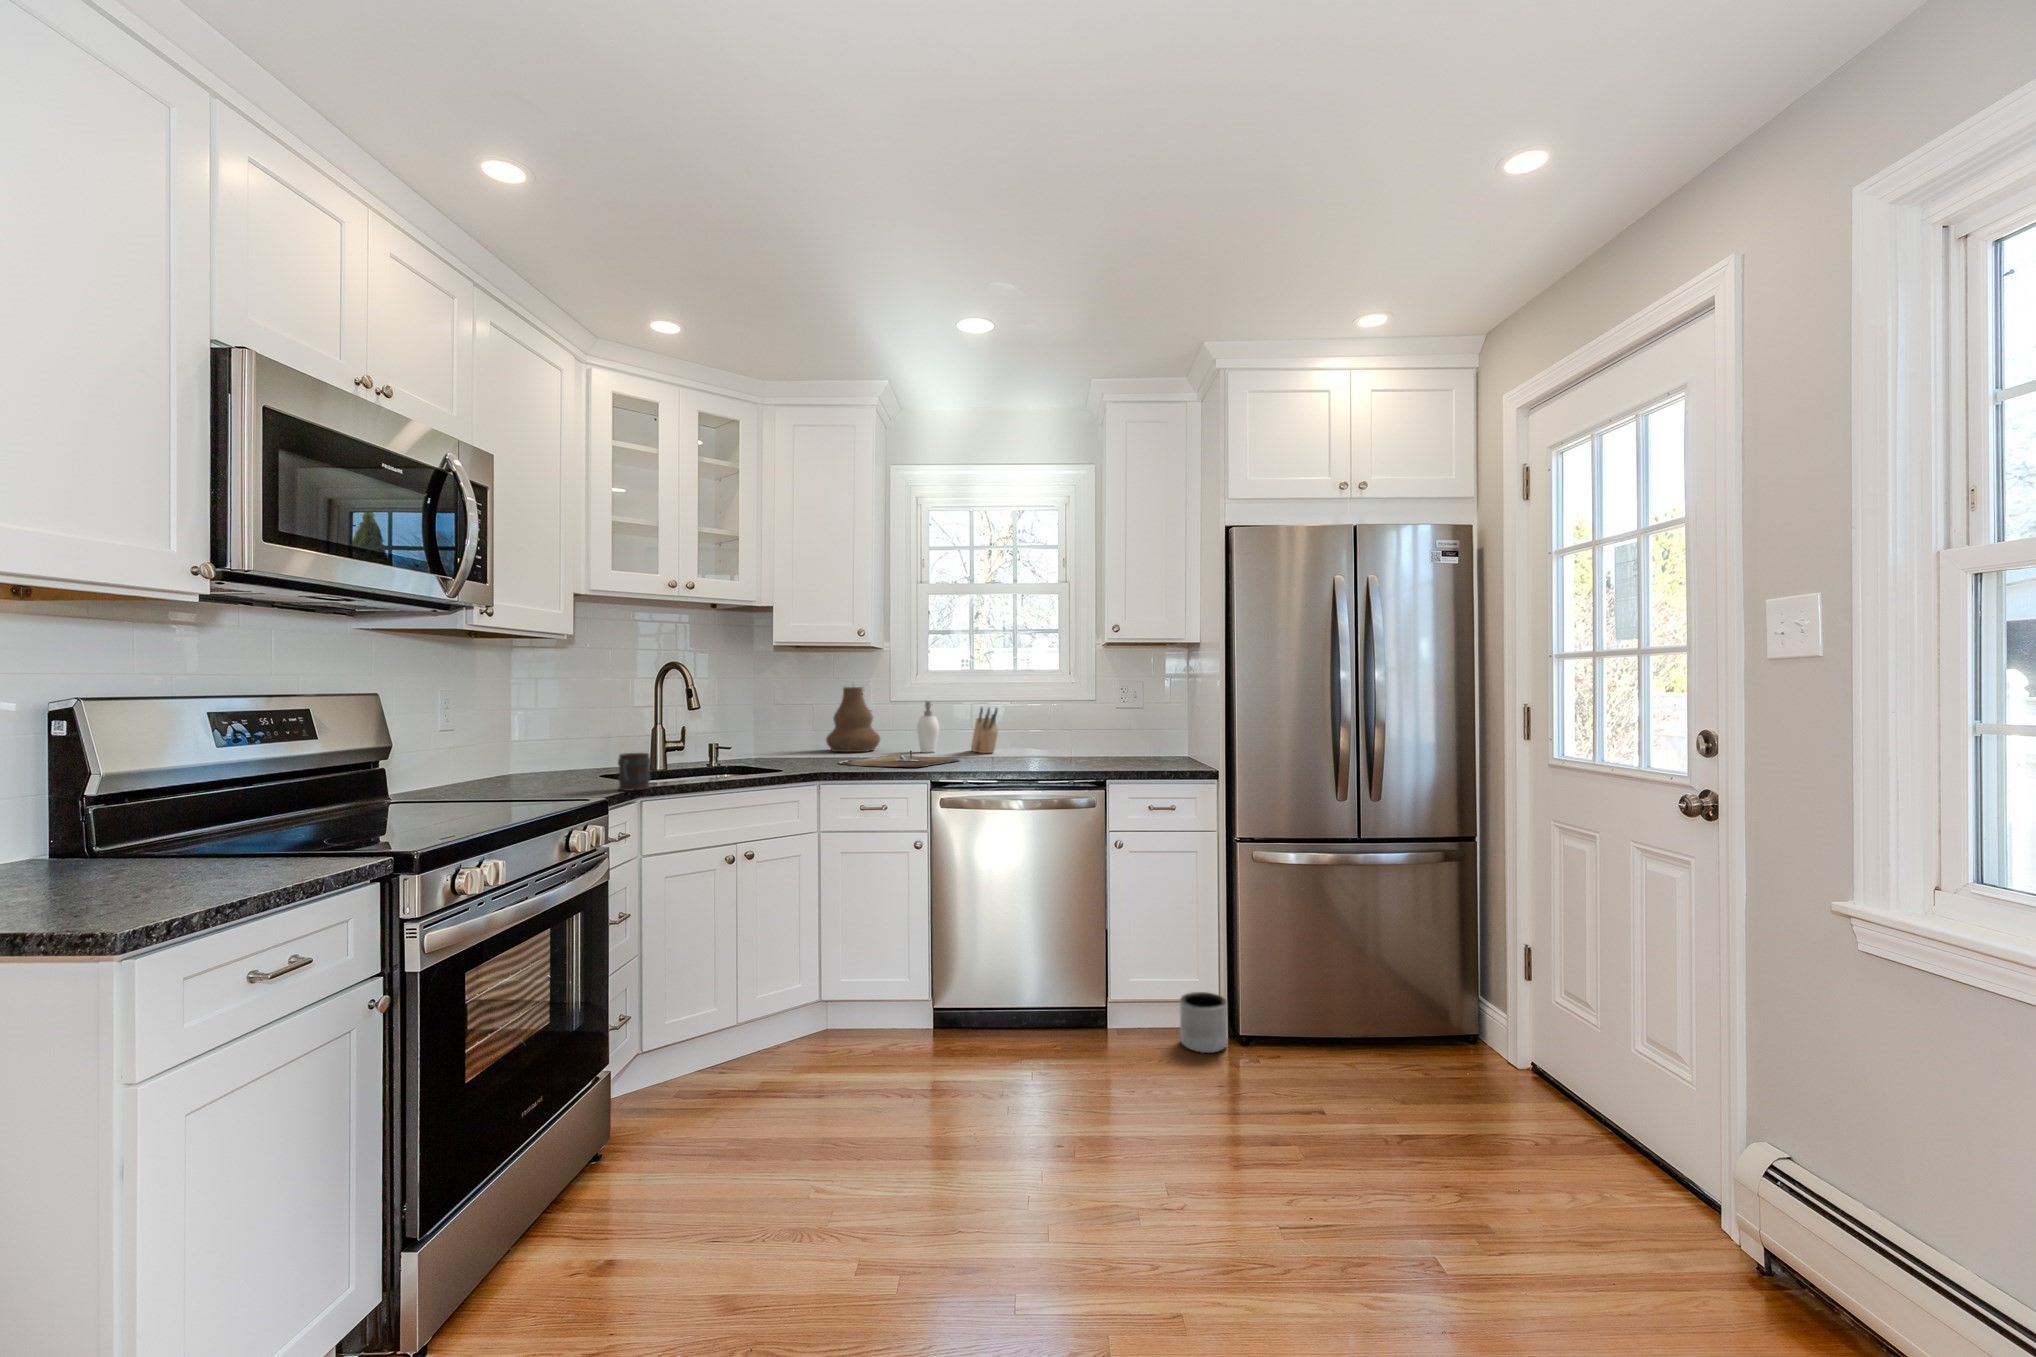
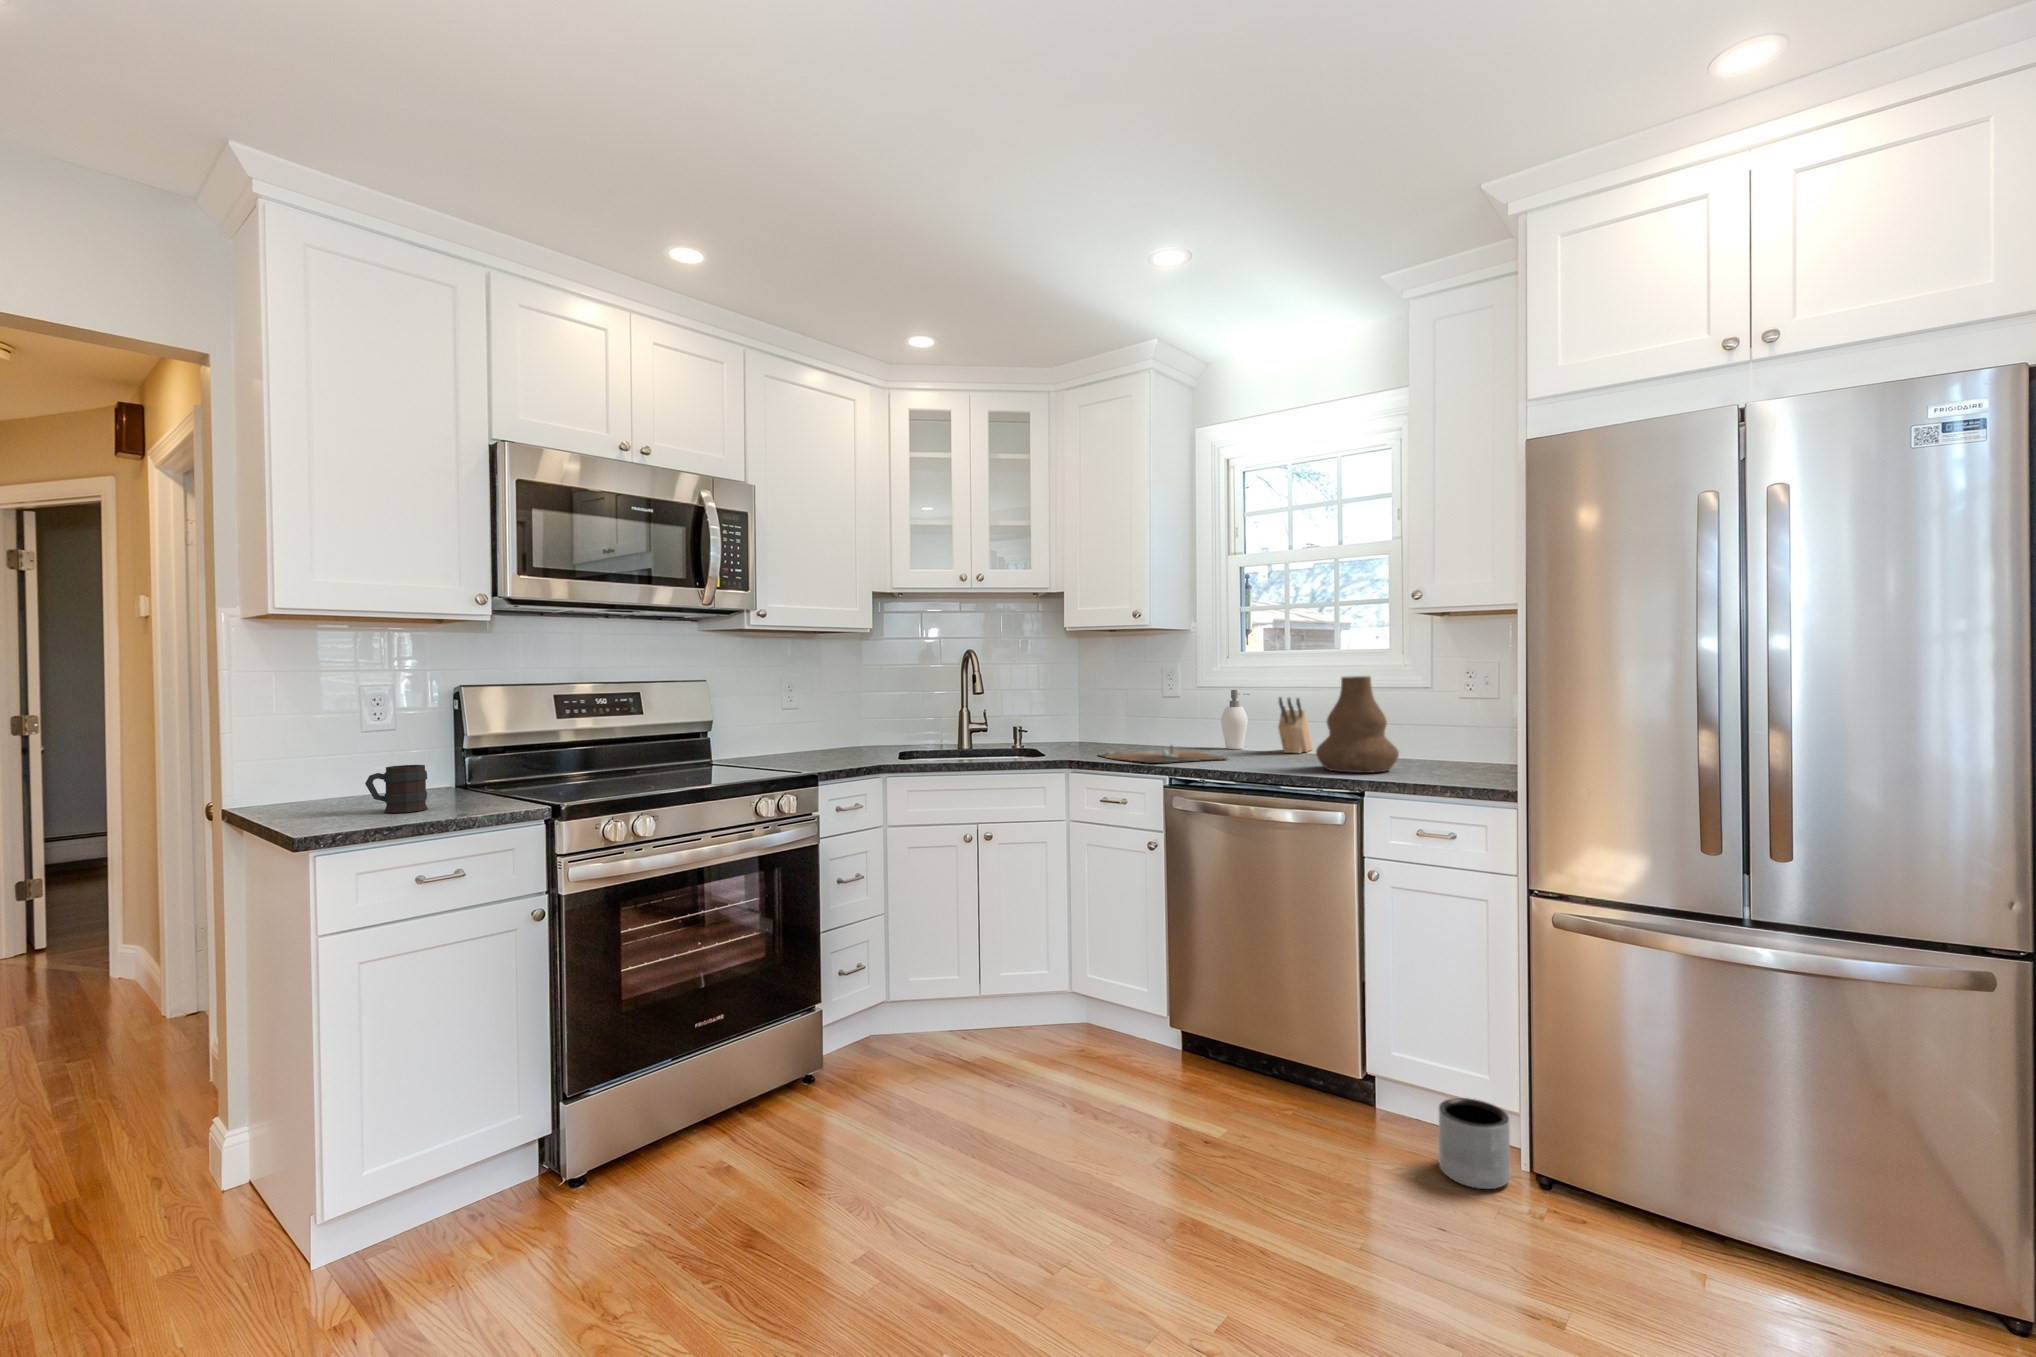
vase: present [826,687,880,752] -> present [1316,676,1399,773]
mug: present [618,753,651,791] -> present [365,765,428,813]

